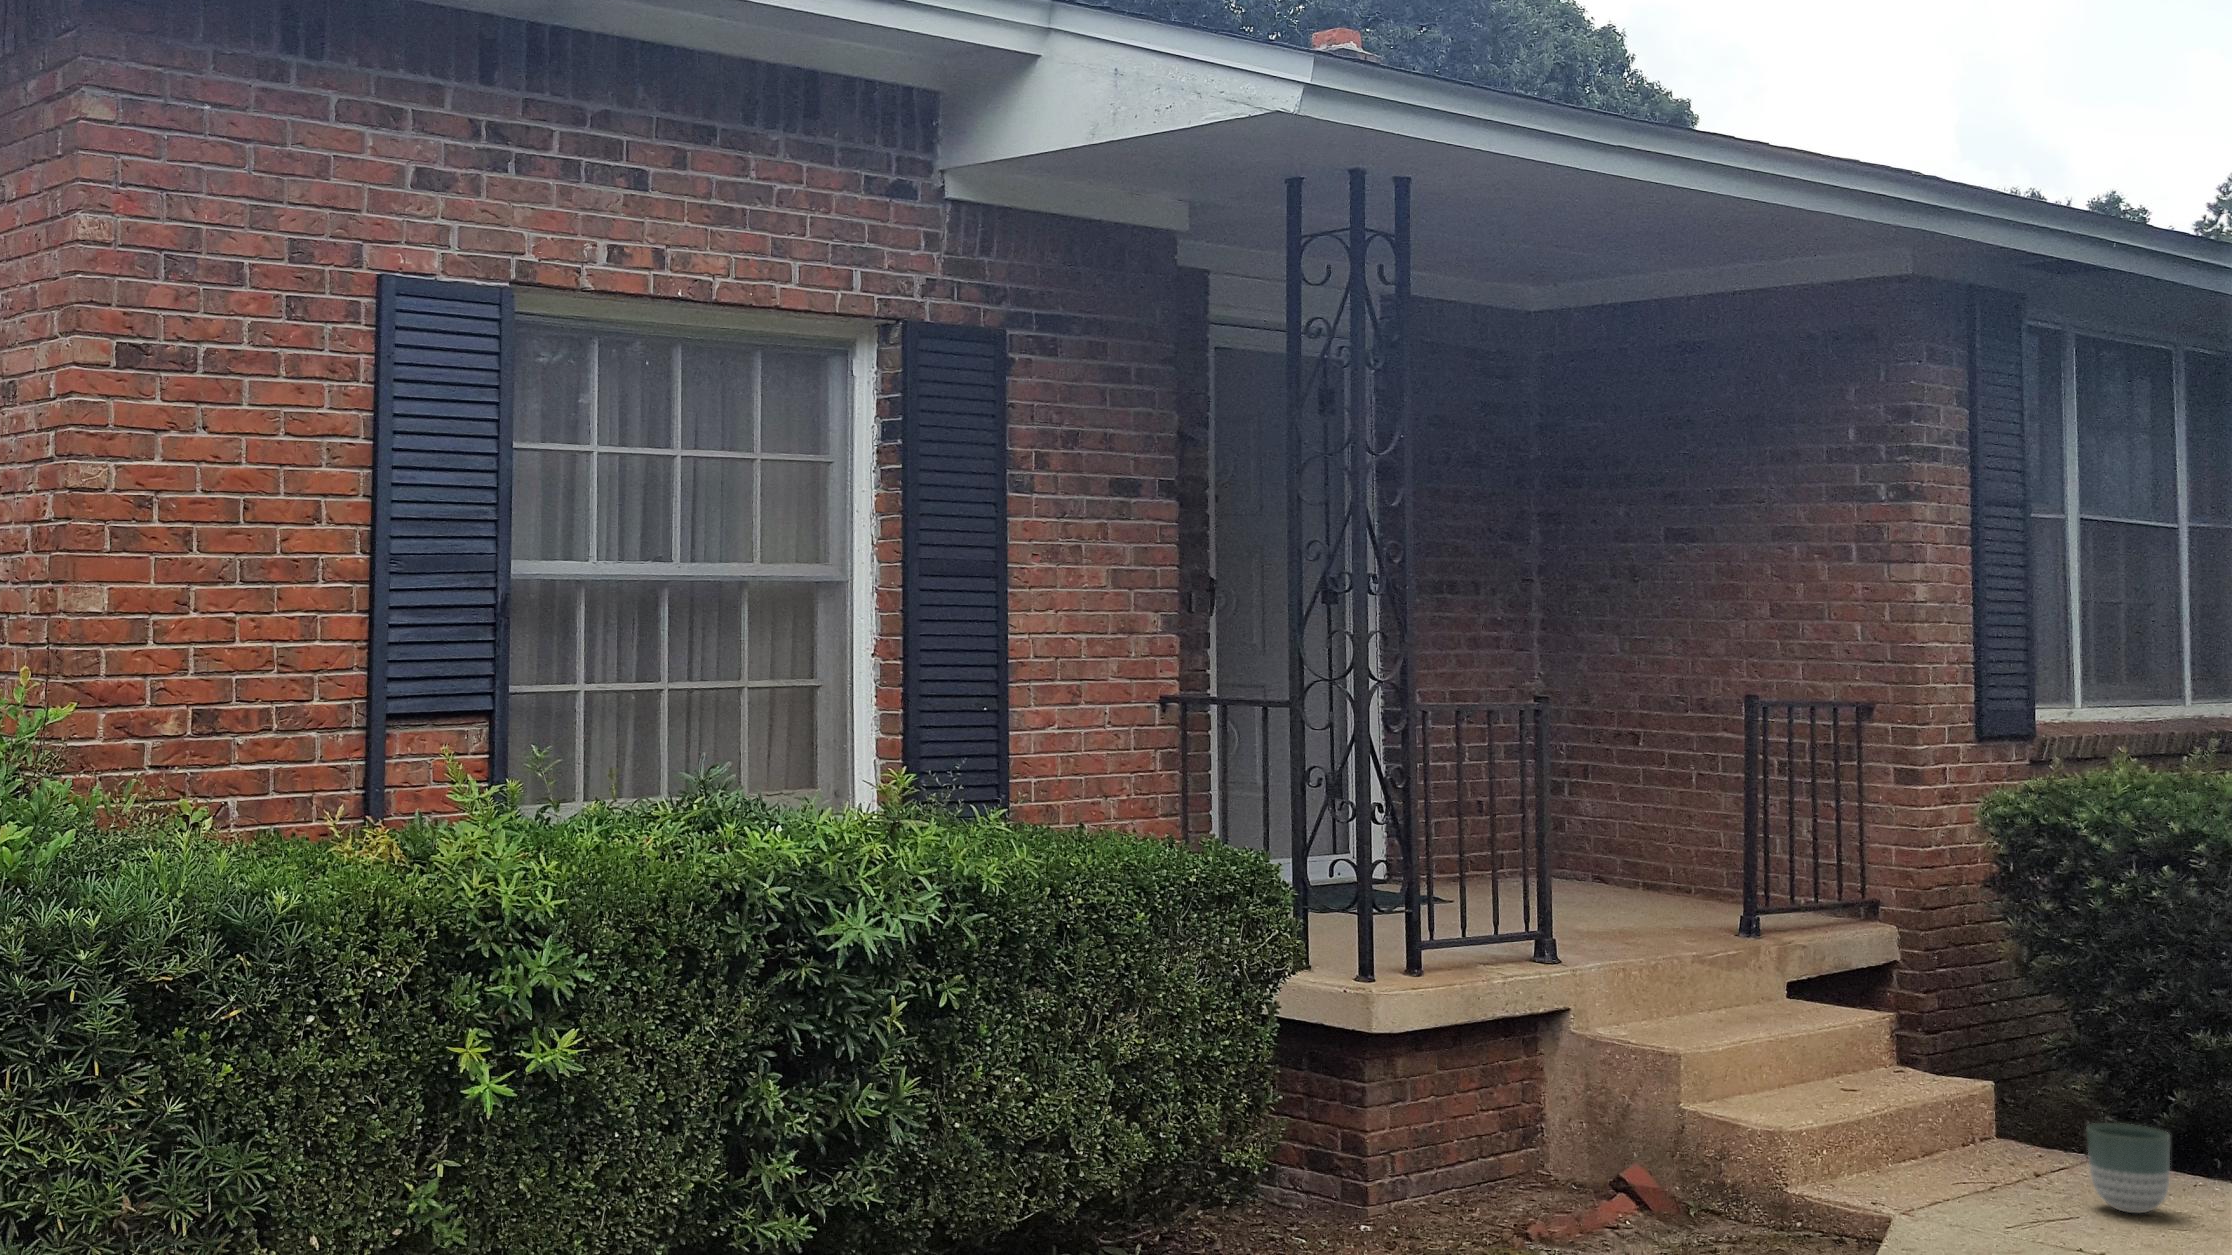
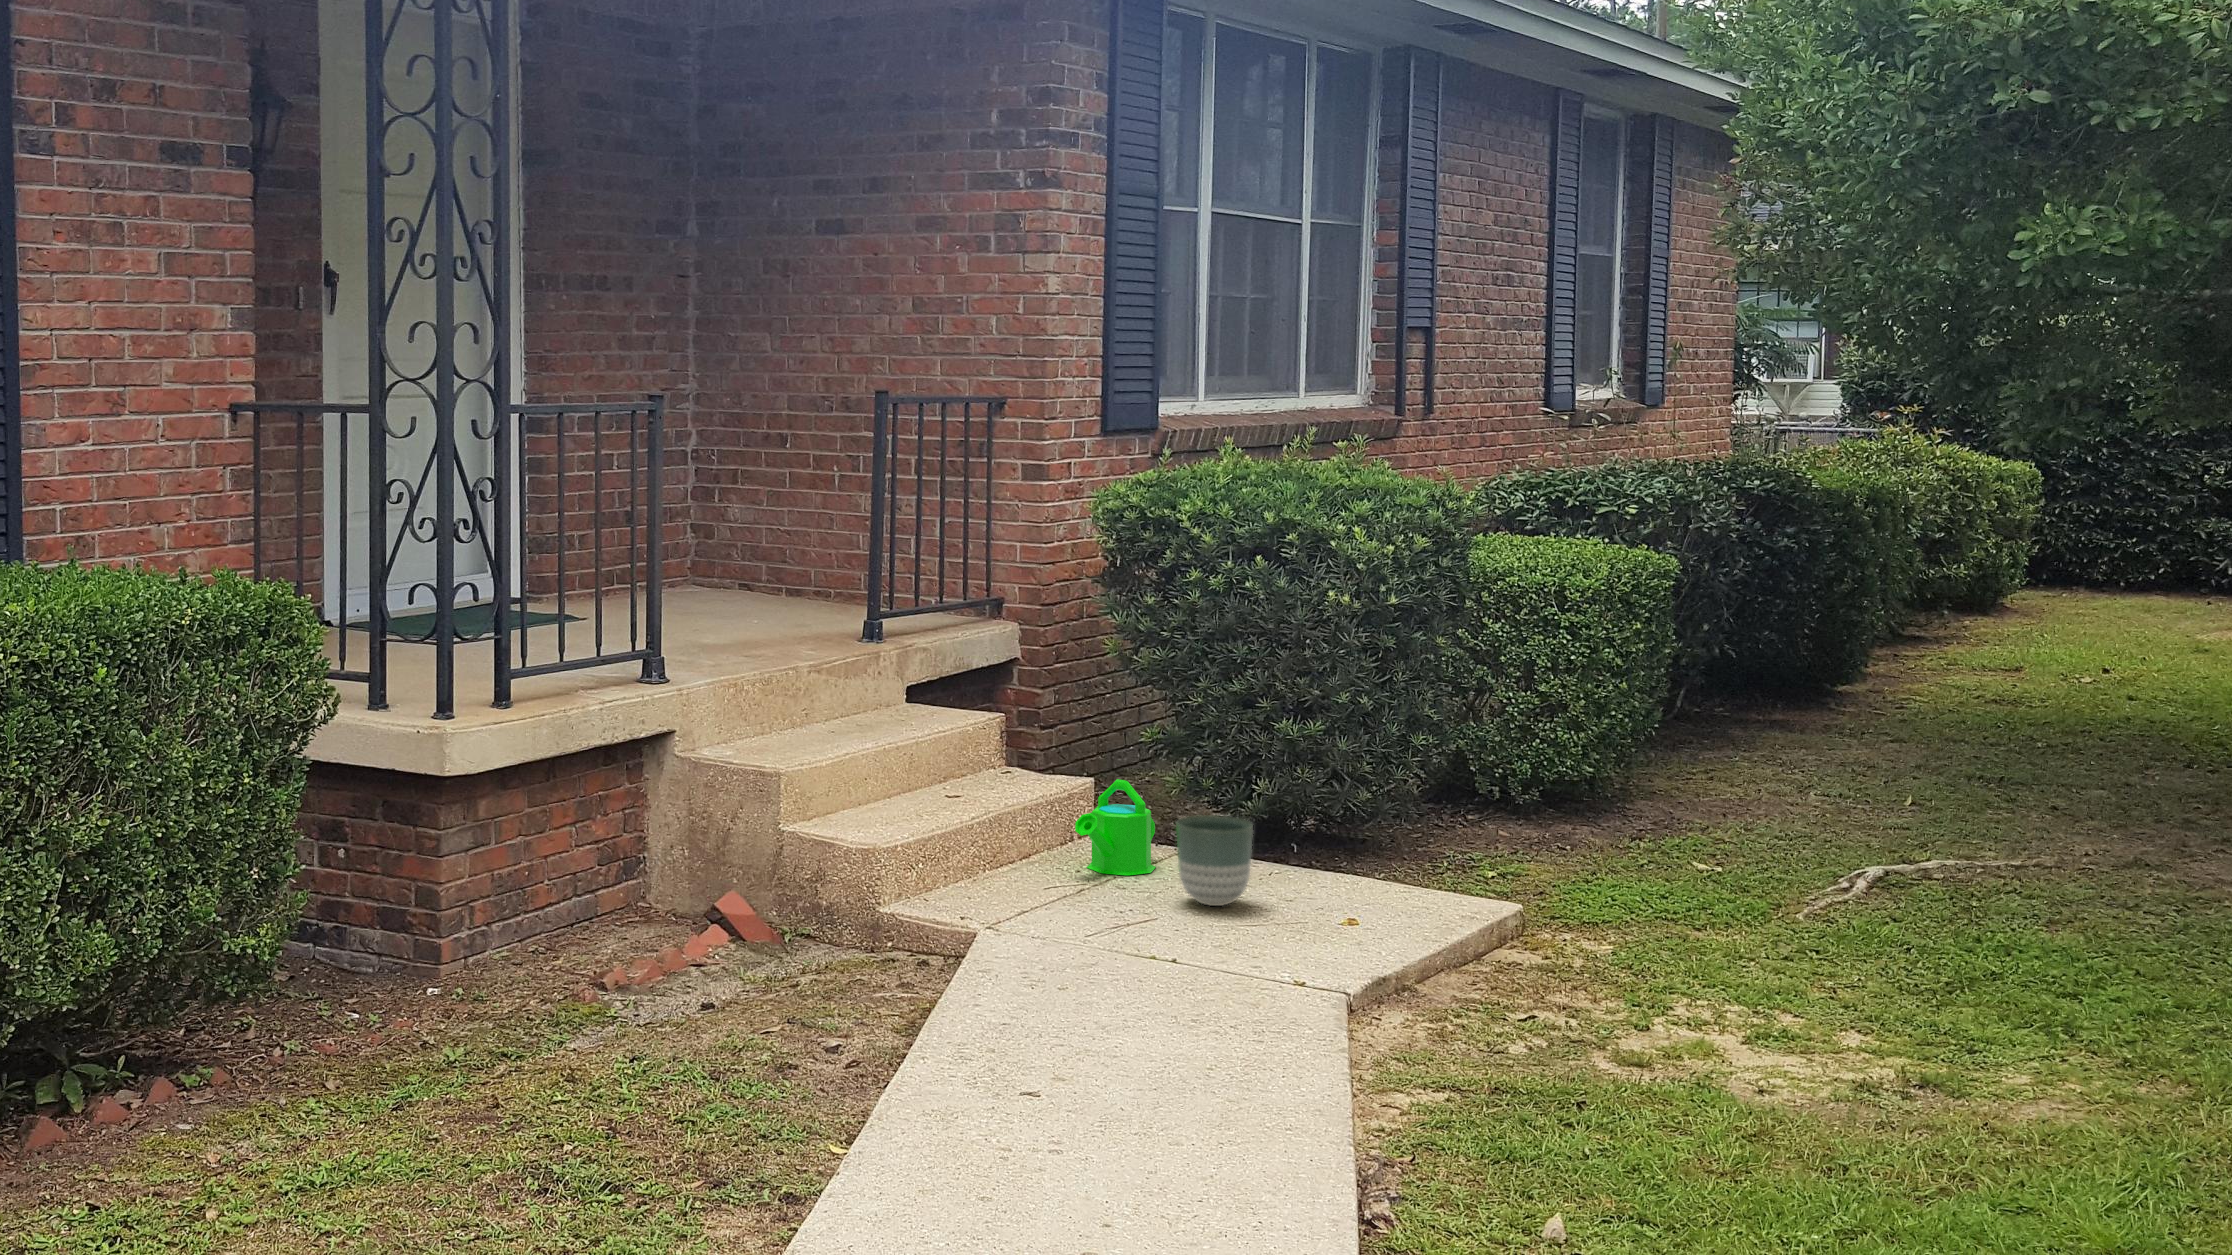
watering can: none [1976,1084,2064,1180] -> present [1075,779,1156,876]

